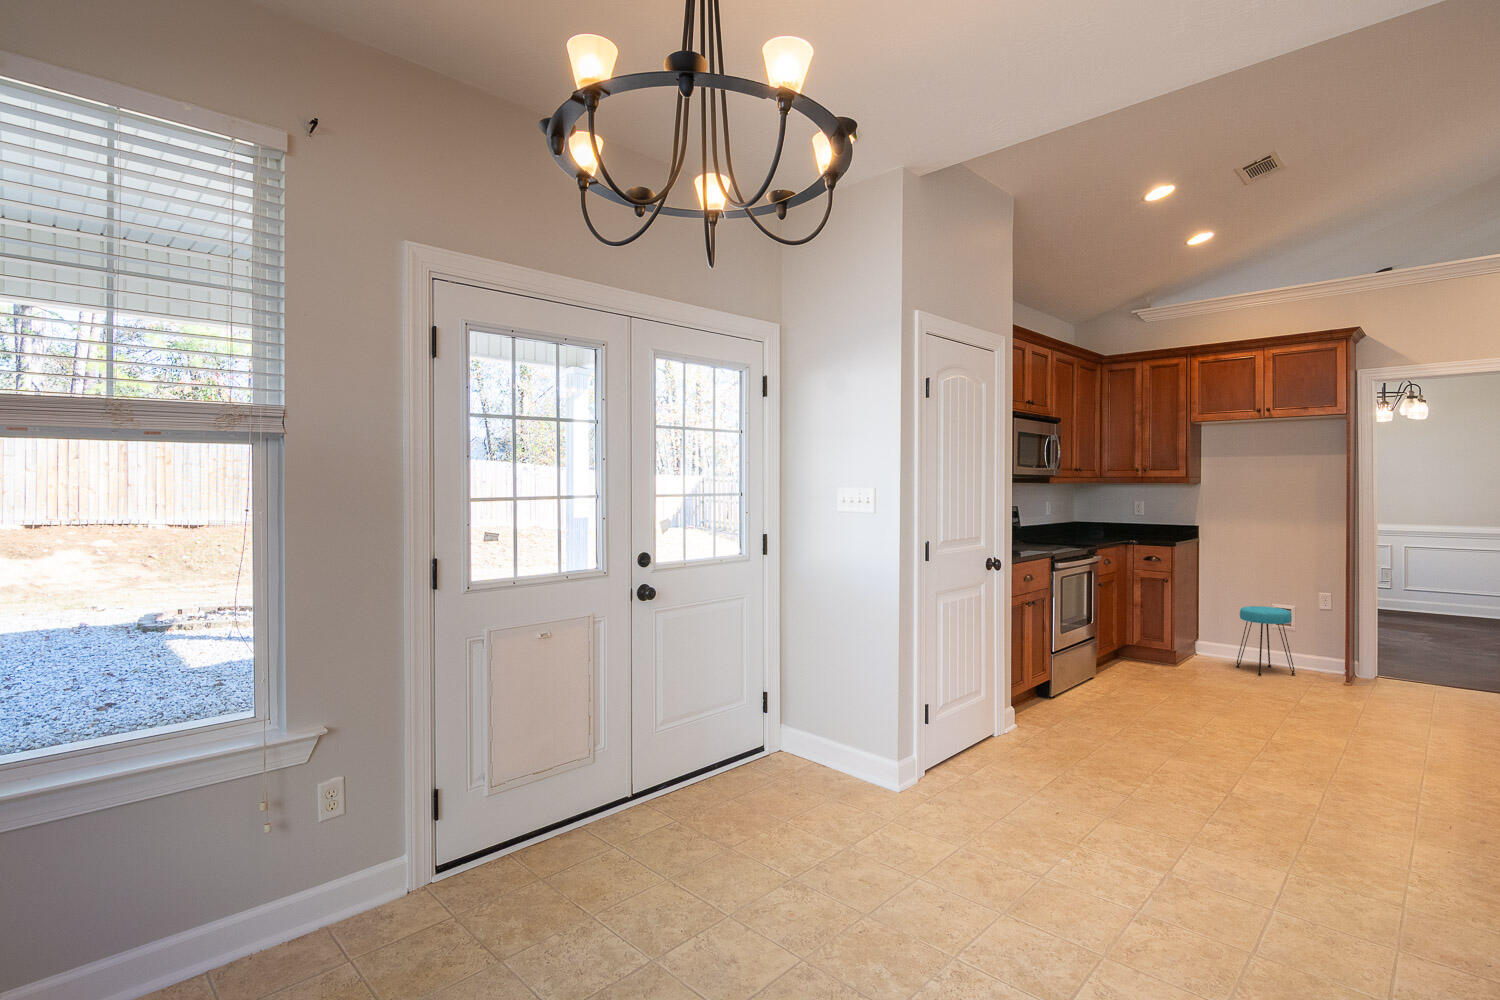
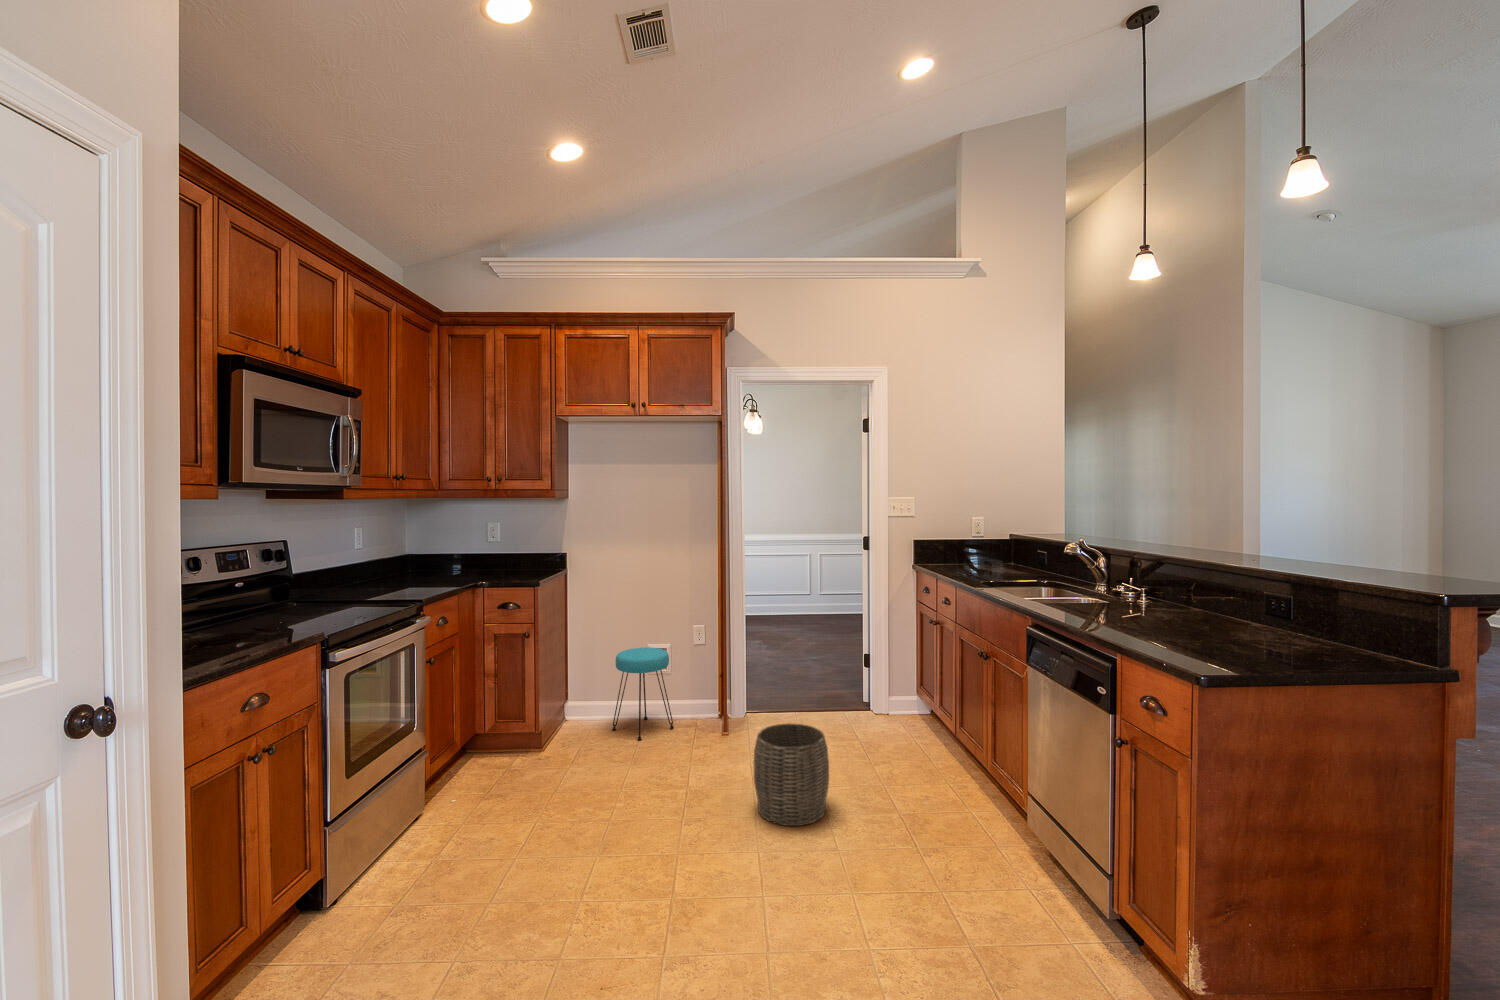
woven basket: none [1350,664,1428,737] -> present [754,723,829,826]

